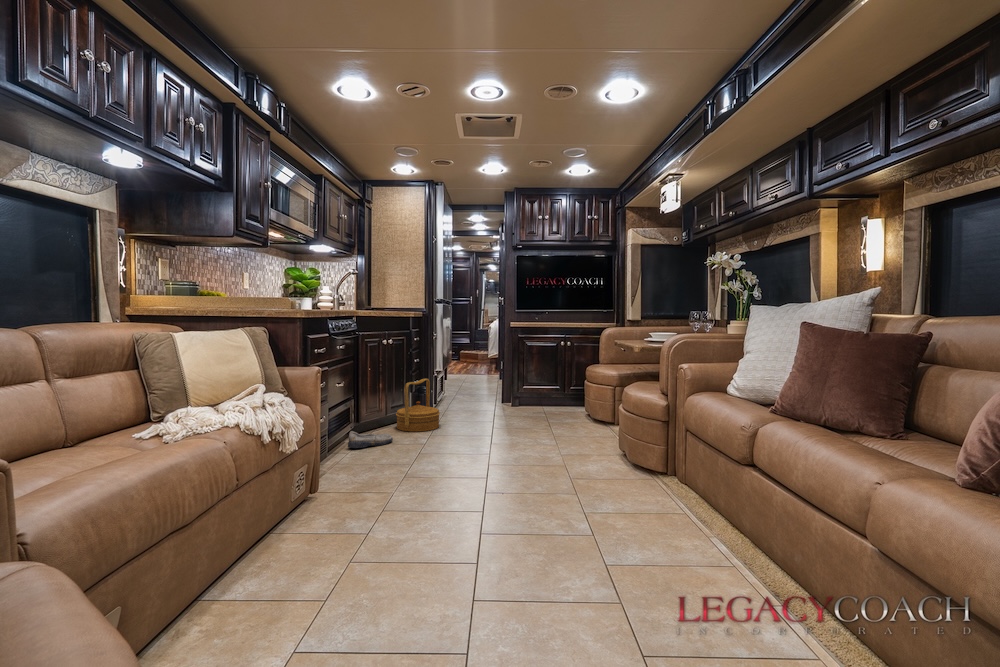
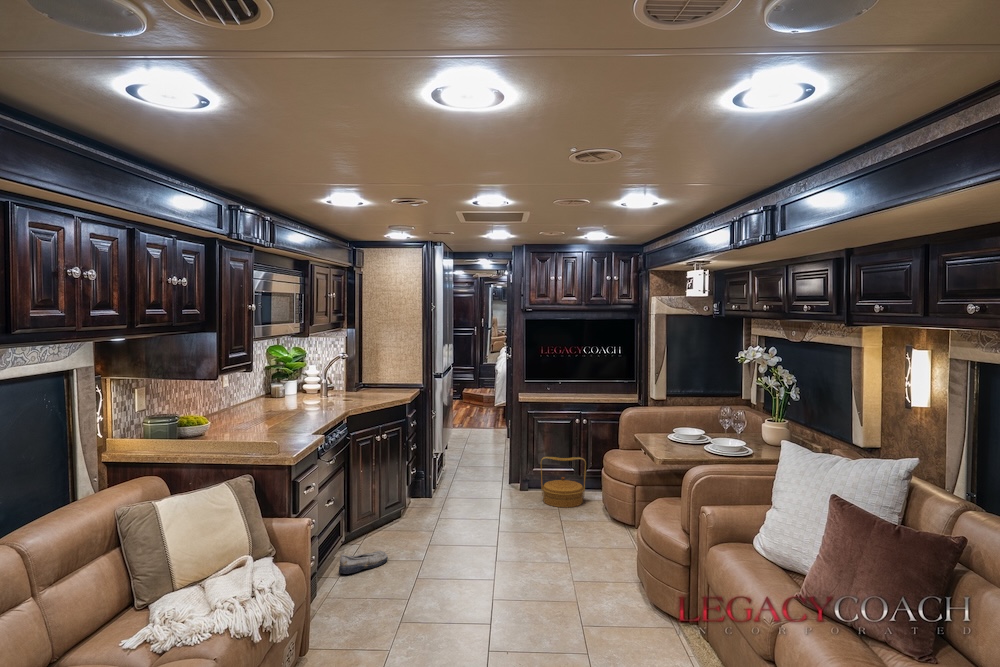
woven basket: present [396,379,440,432] -> present [541,457,586,507]

